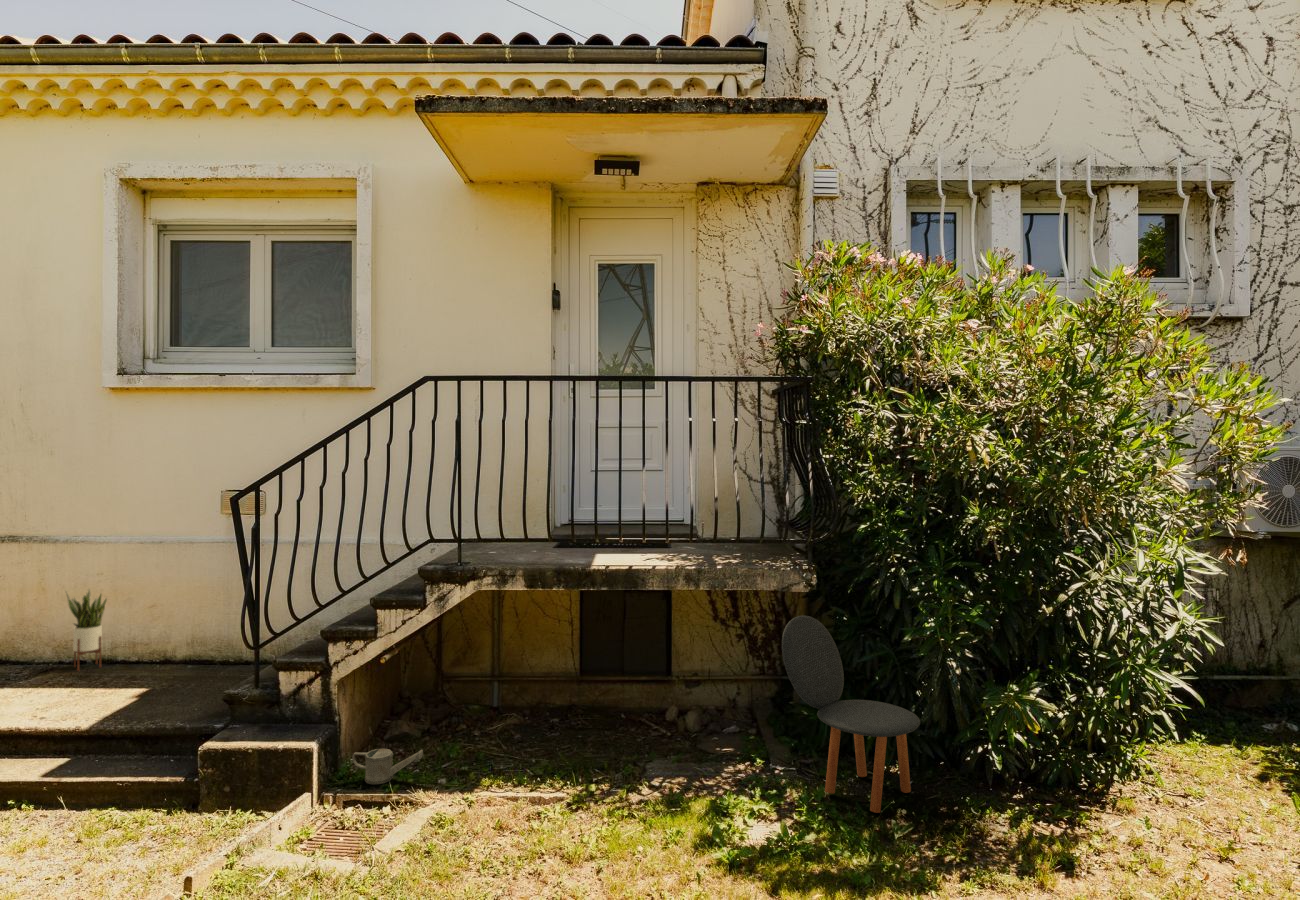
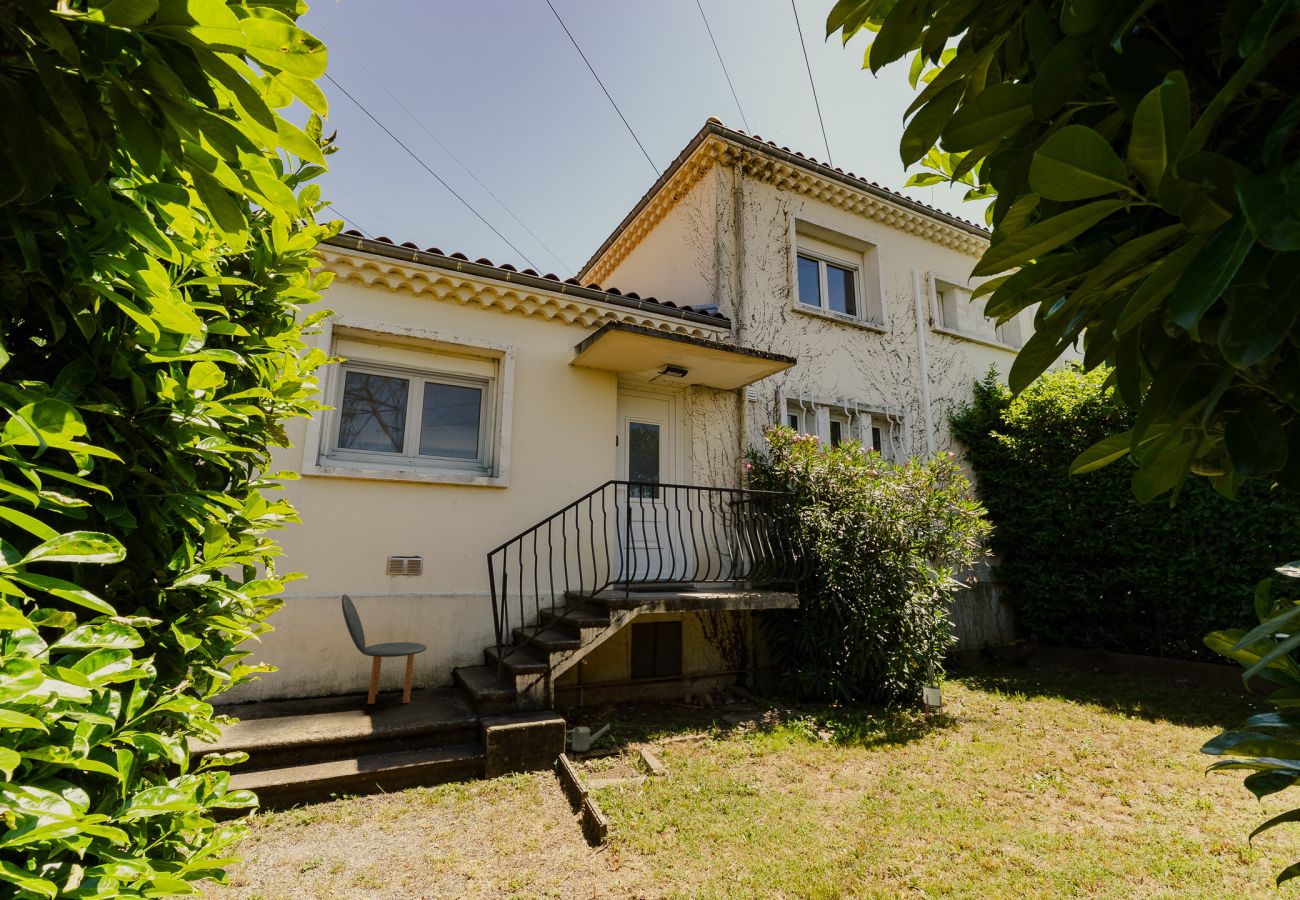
potted plant: present [65,589,107,671] -> present [923,665,943,720]
chair: present [782,616,920,813] -> present [342,594,427,704]

